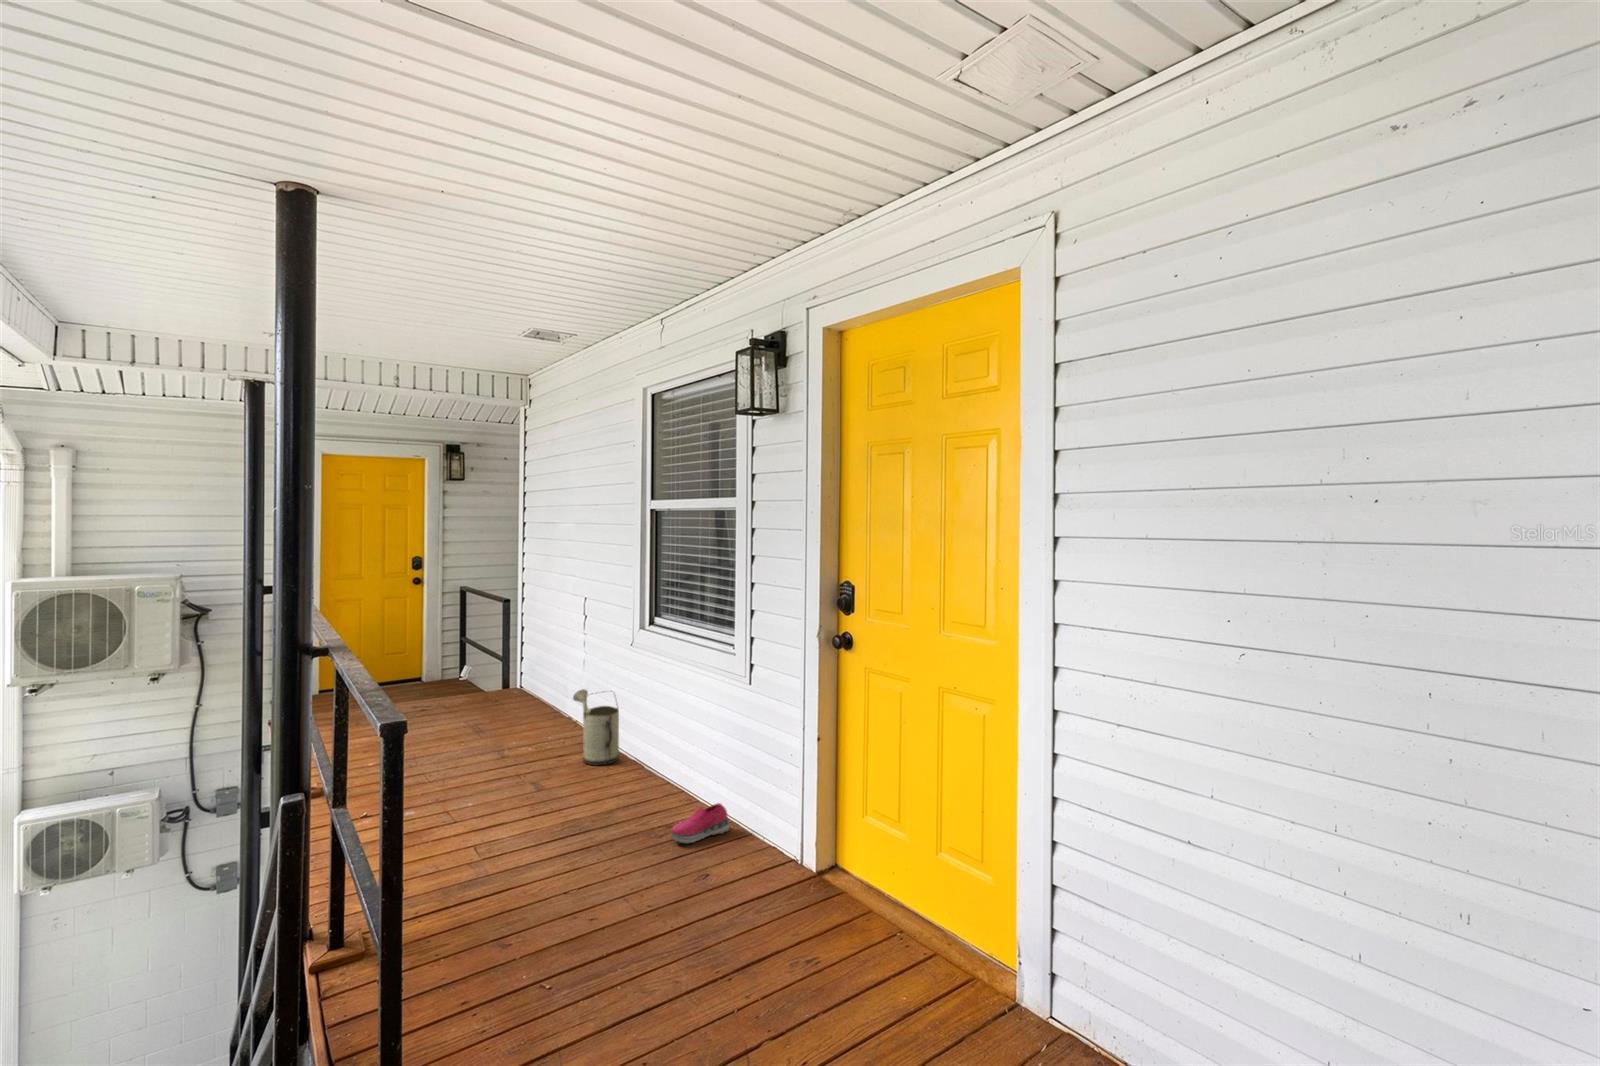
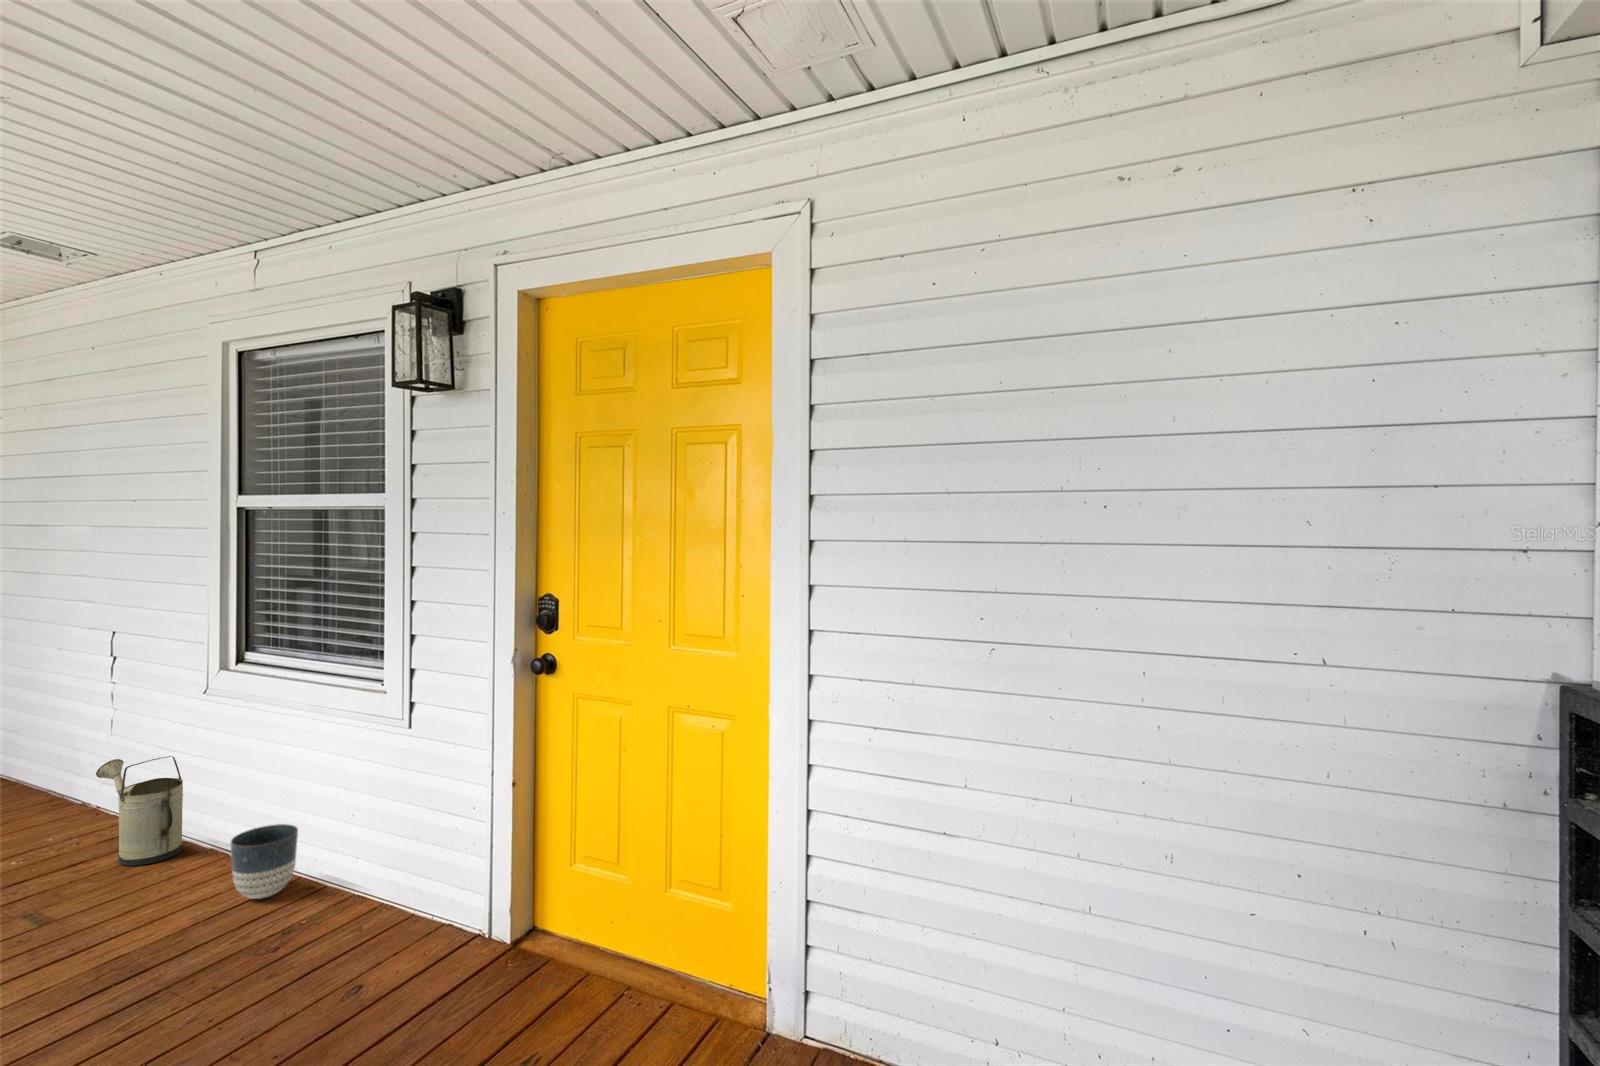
planter: none [640,749,682,802] -> present [231,824,298,899]
shoe: present [671,803,730,844] -> none [293,884,380,949]

